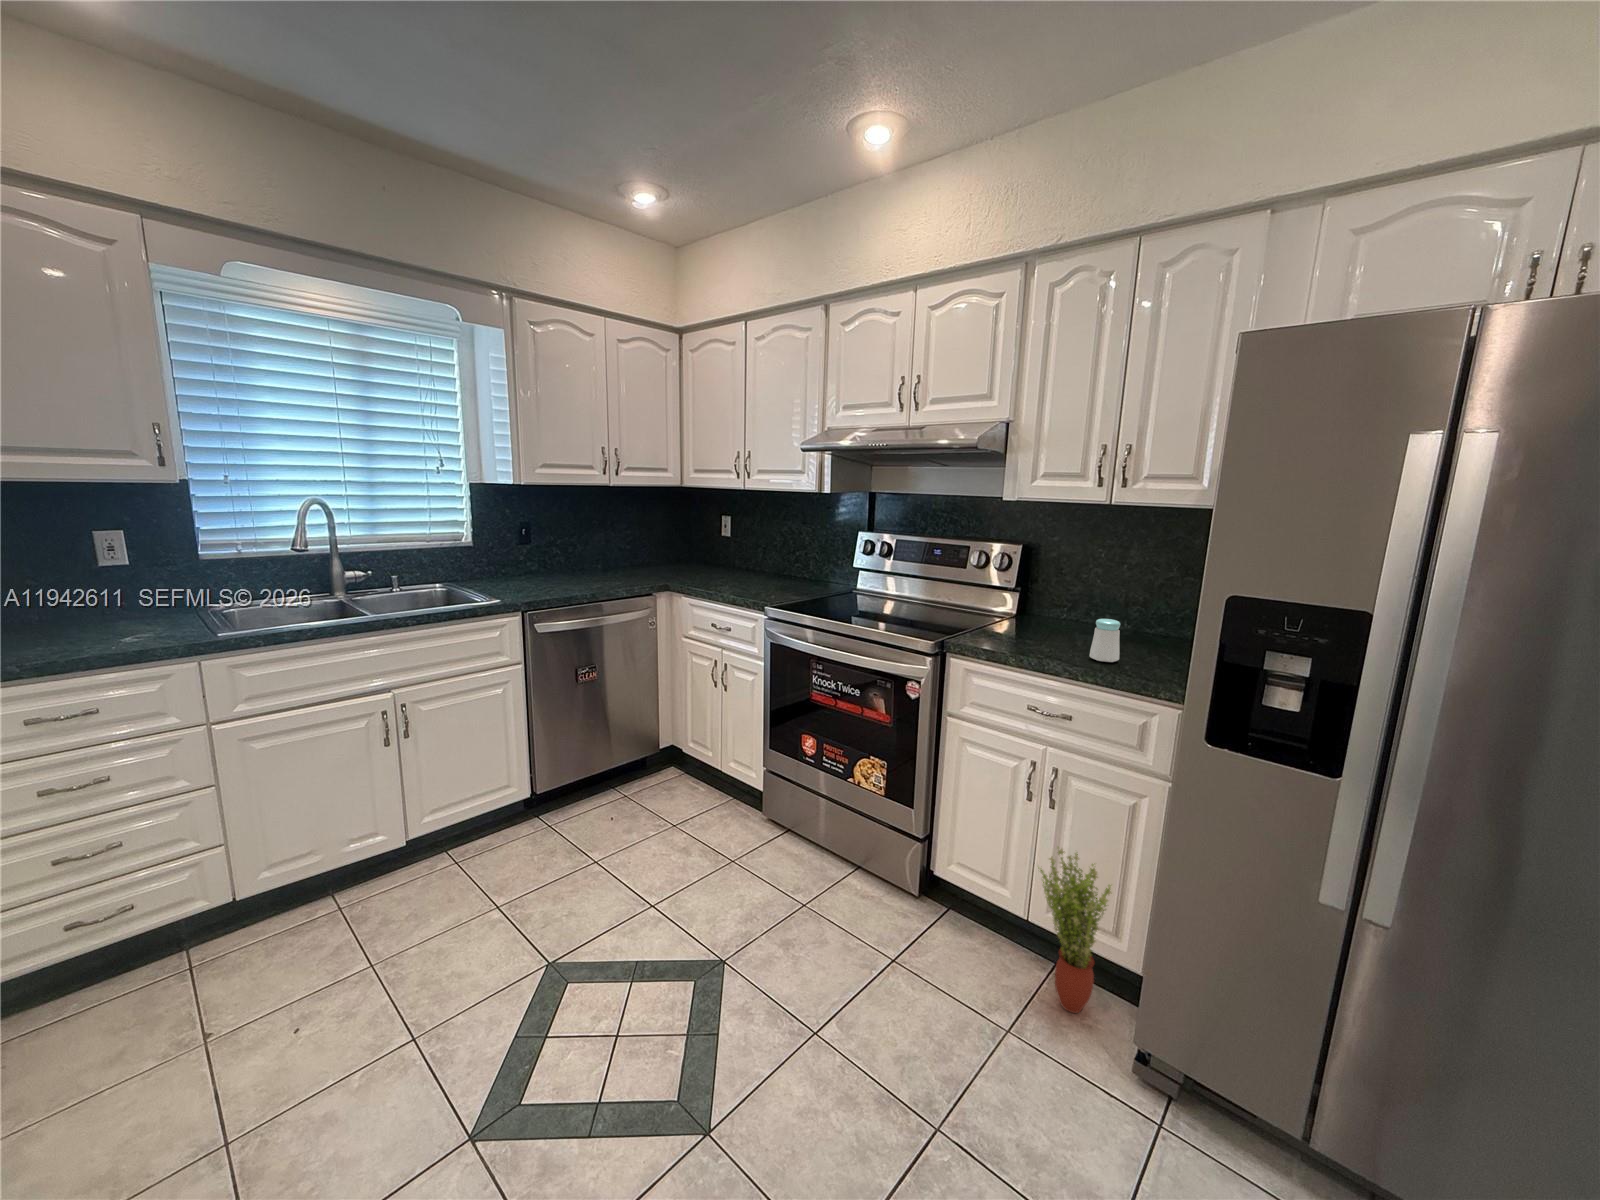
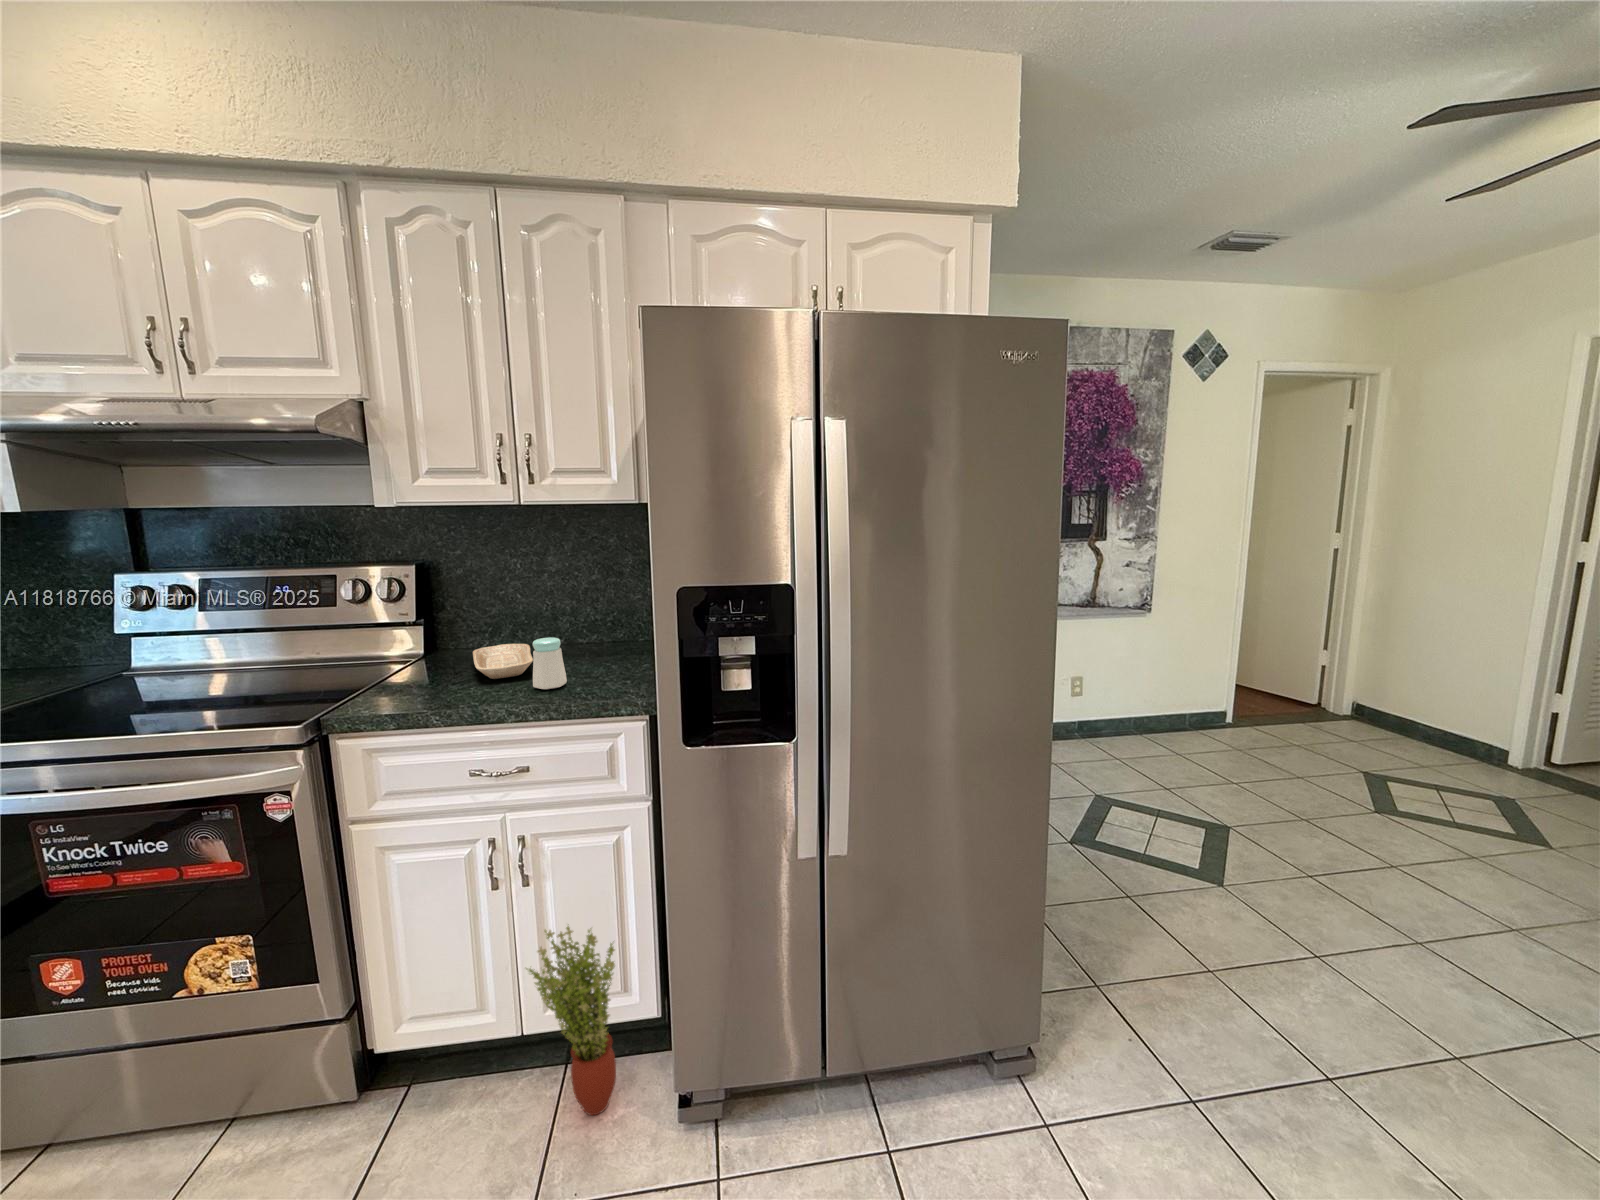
tray: none [1049,618,1097,645] -> present [473,644,533,679]

